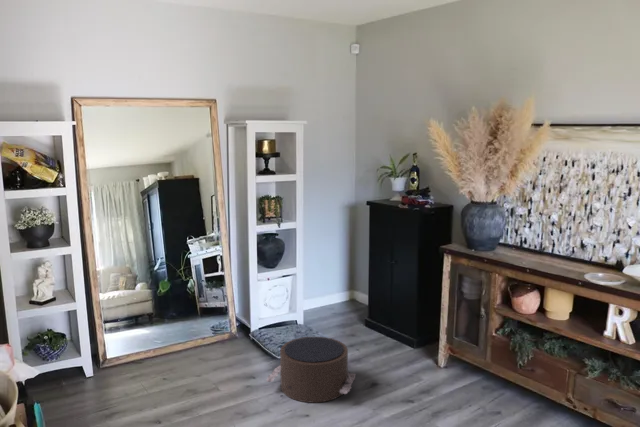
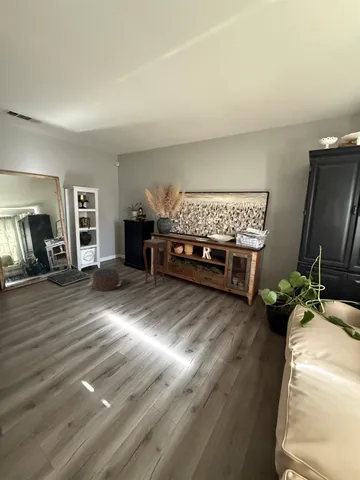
side table: none [416,262,490,406] -> present [143,239,167,286]

